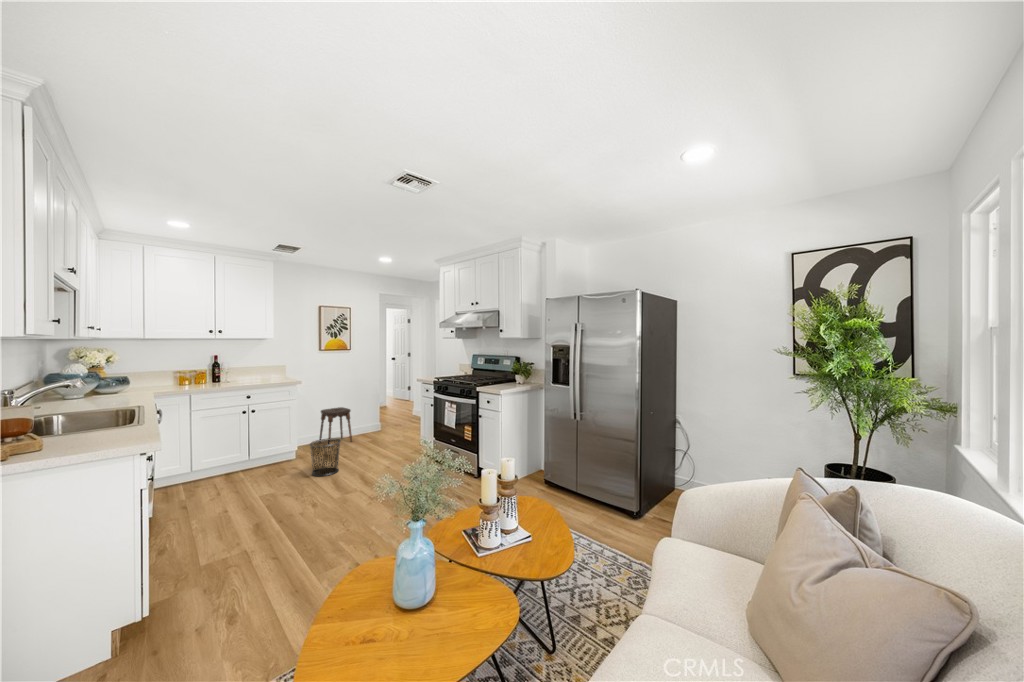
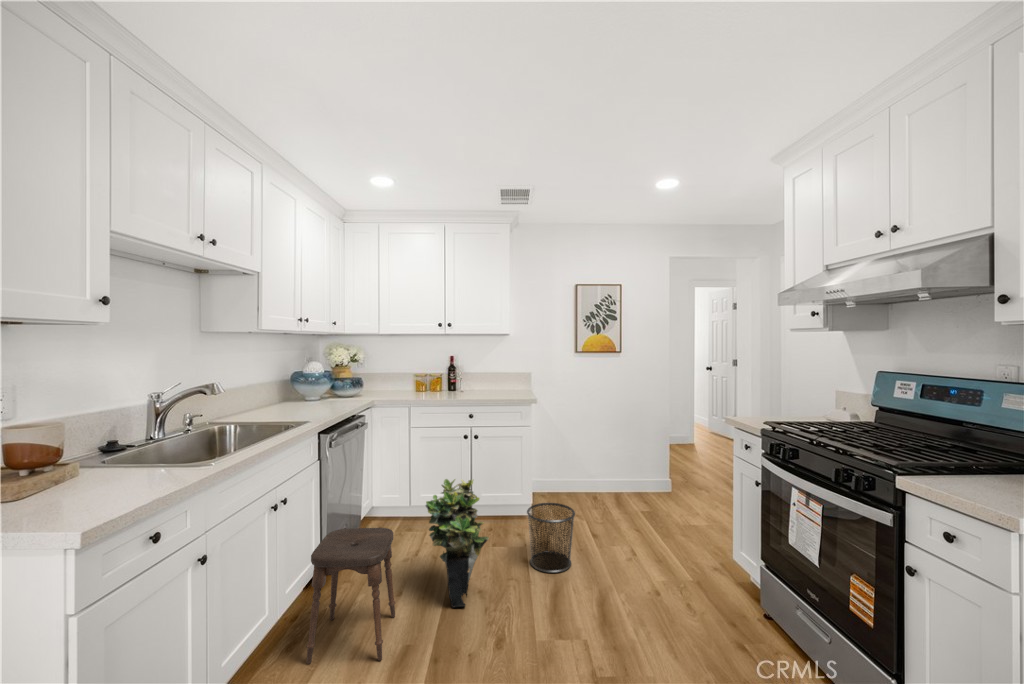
stool: present [320,407,352,444] -> present [306,528,395,664]
potted plant: none [249,428,297,502] -> present [426,479,489,608]

